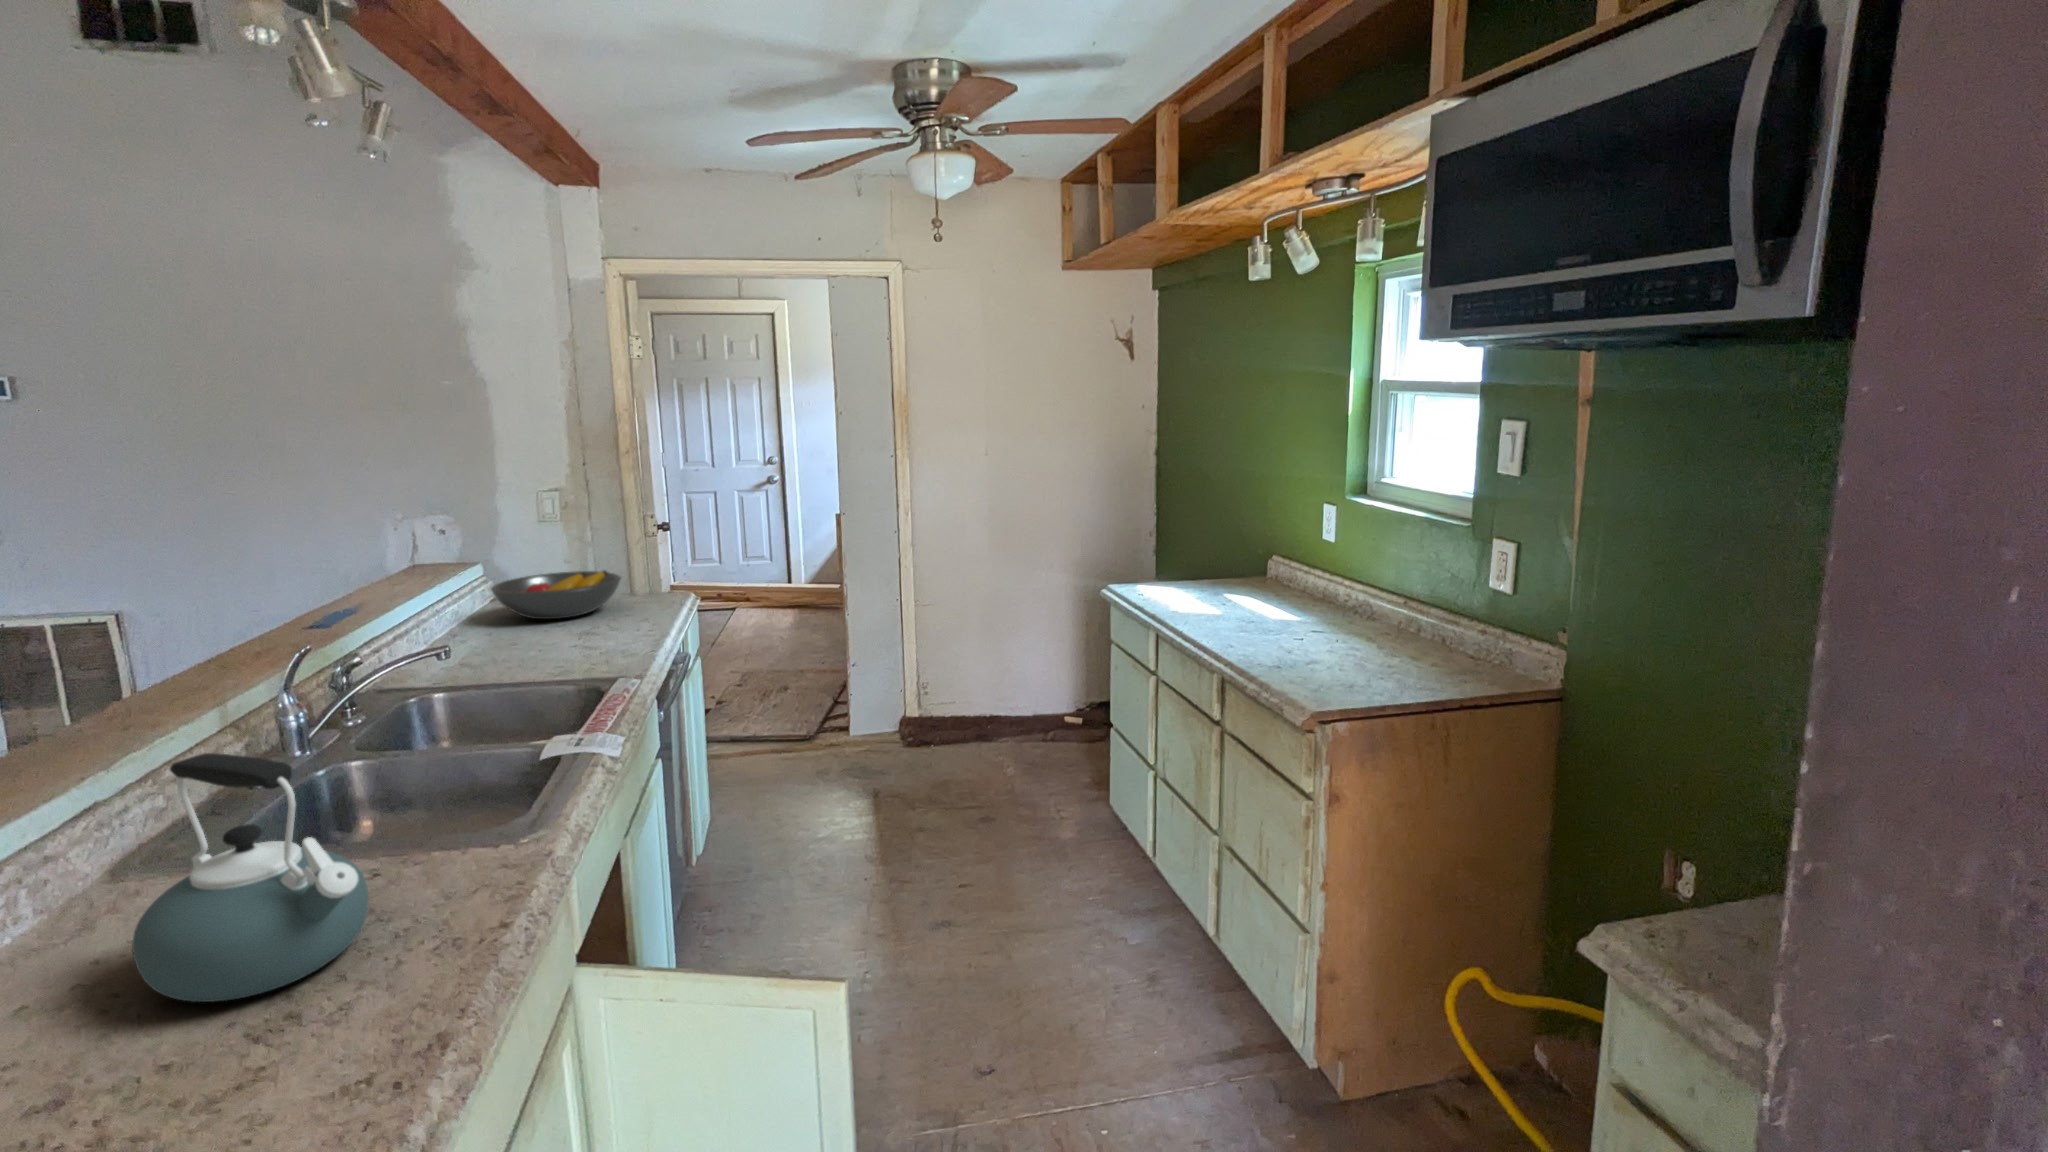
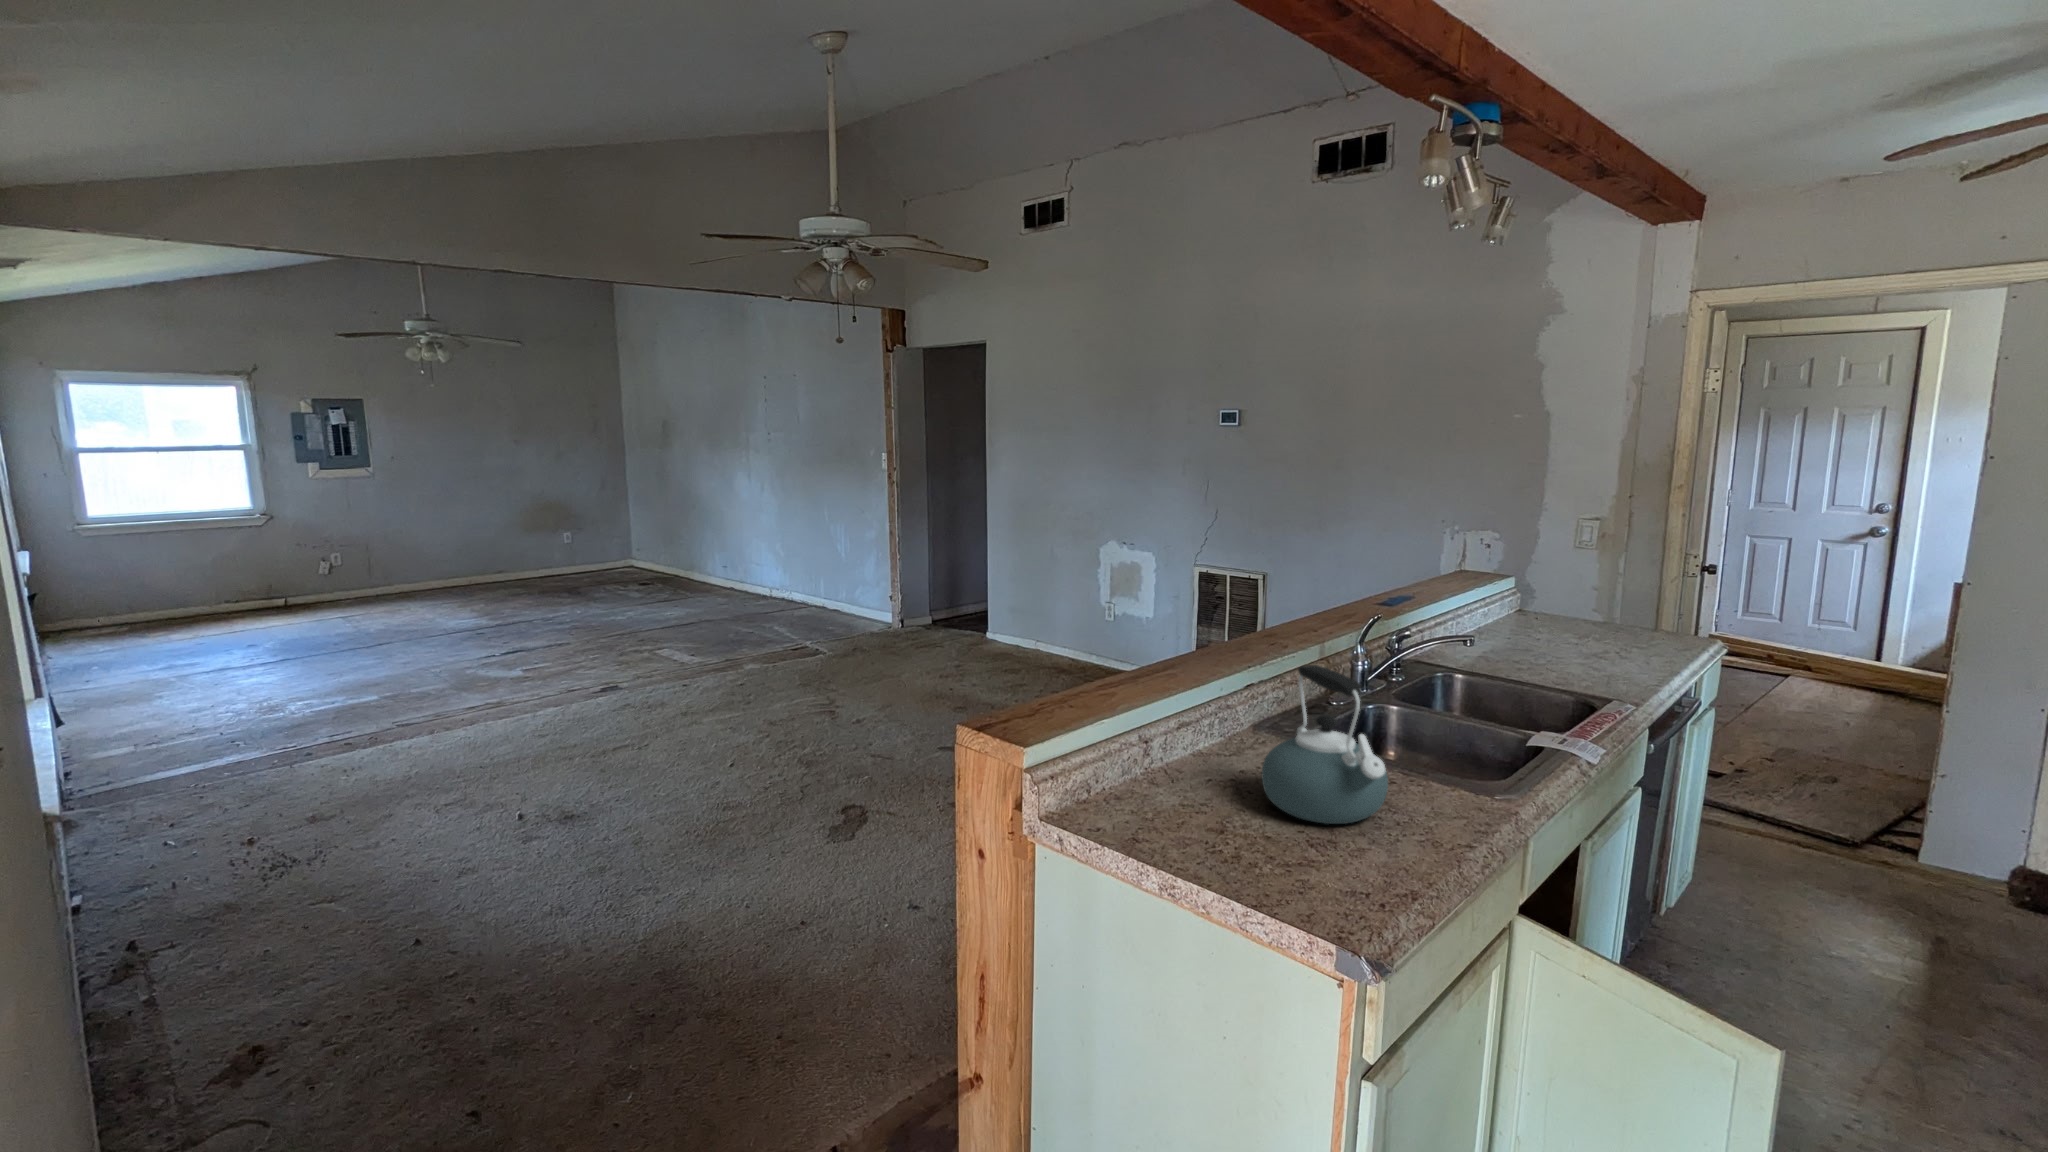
fruit bowl: present [491,570,621,619] -> none [1518,595,1644,638]

